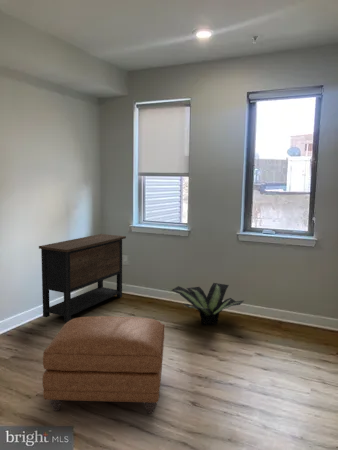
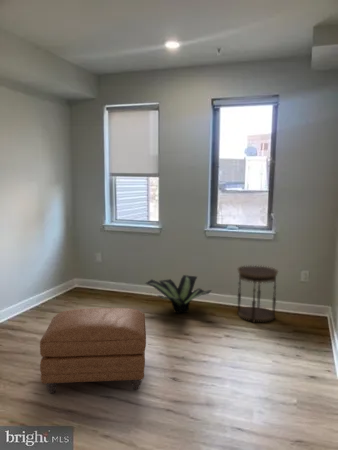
dresser: present [39,234,126,322] -> none [17,232,99,318]
side table: none [272,275,320,340] -> present [238,266,278,322]

